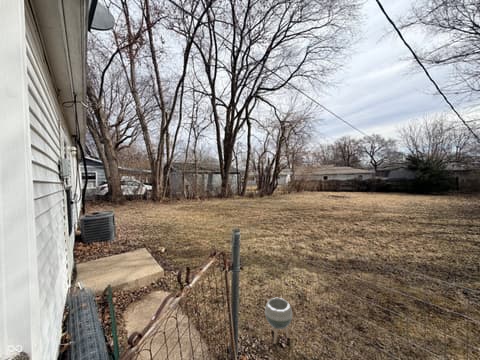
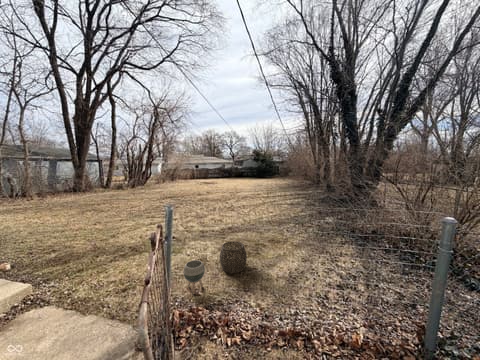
woven basket: none [319,285,364,338] -> present [220,241,247,273]

